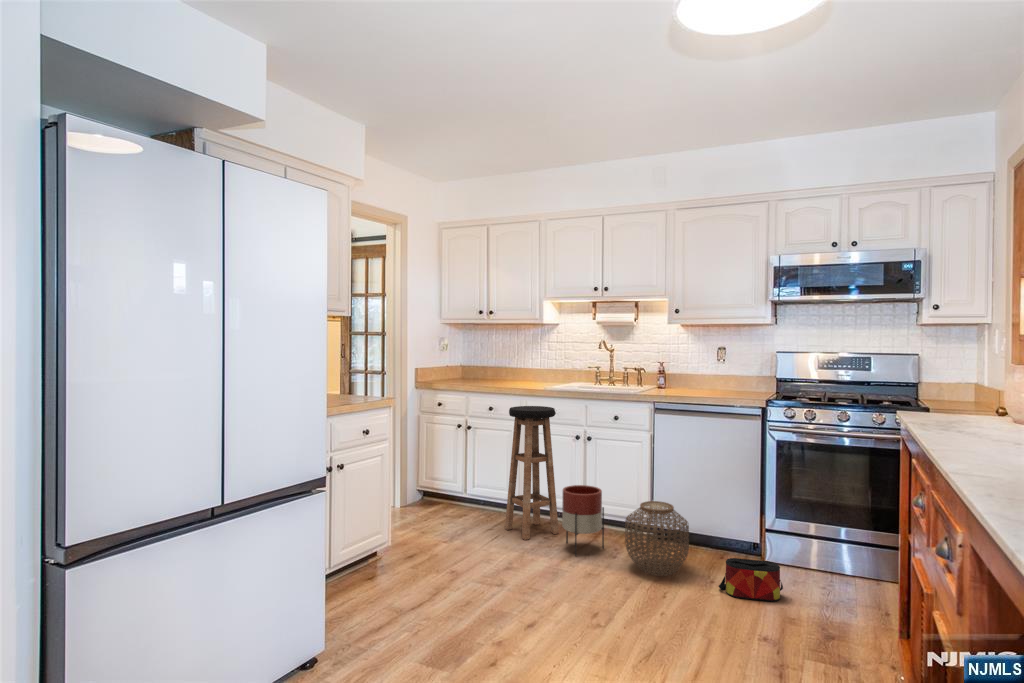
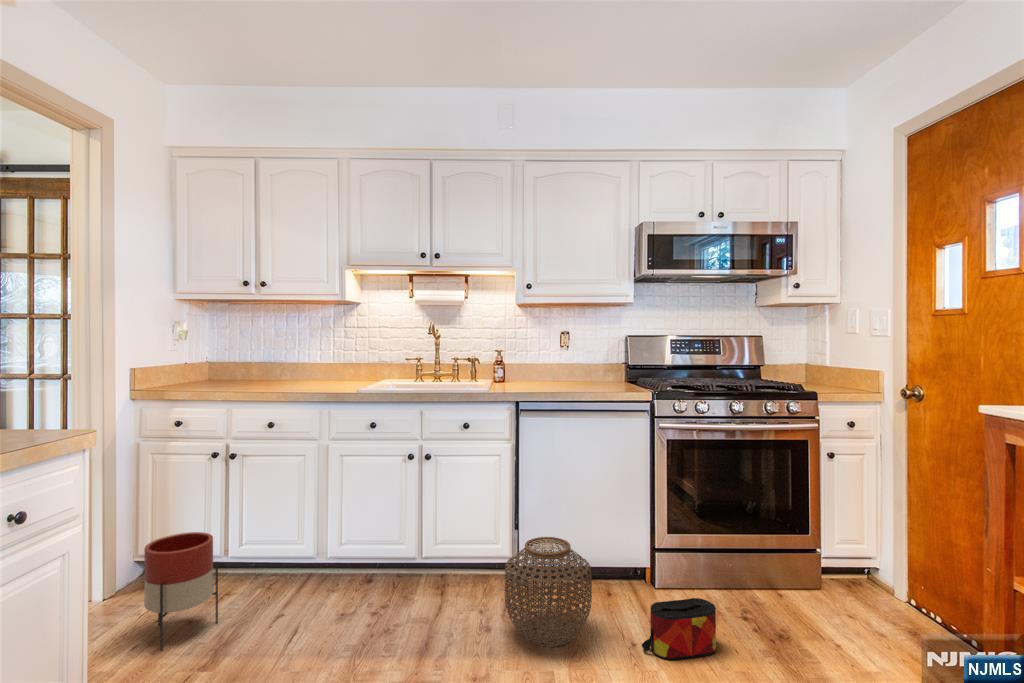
bar stool: present [505,406,559,540] -> none [301,416,386,623]
planter: present [562,485,604,556] -> present [144,532,218,650]

